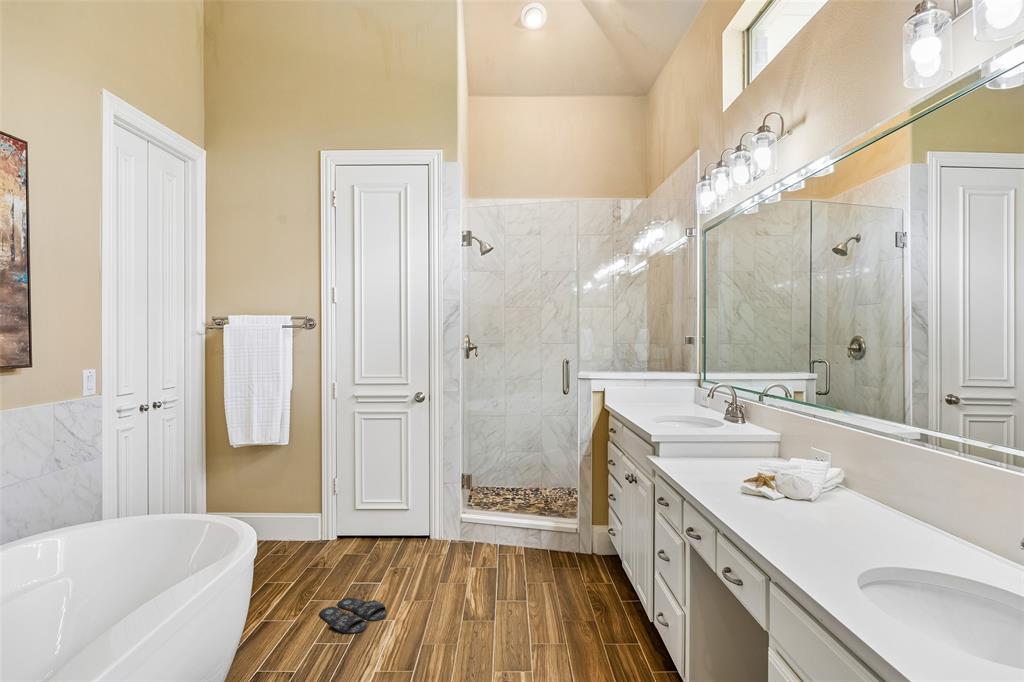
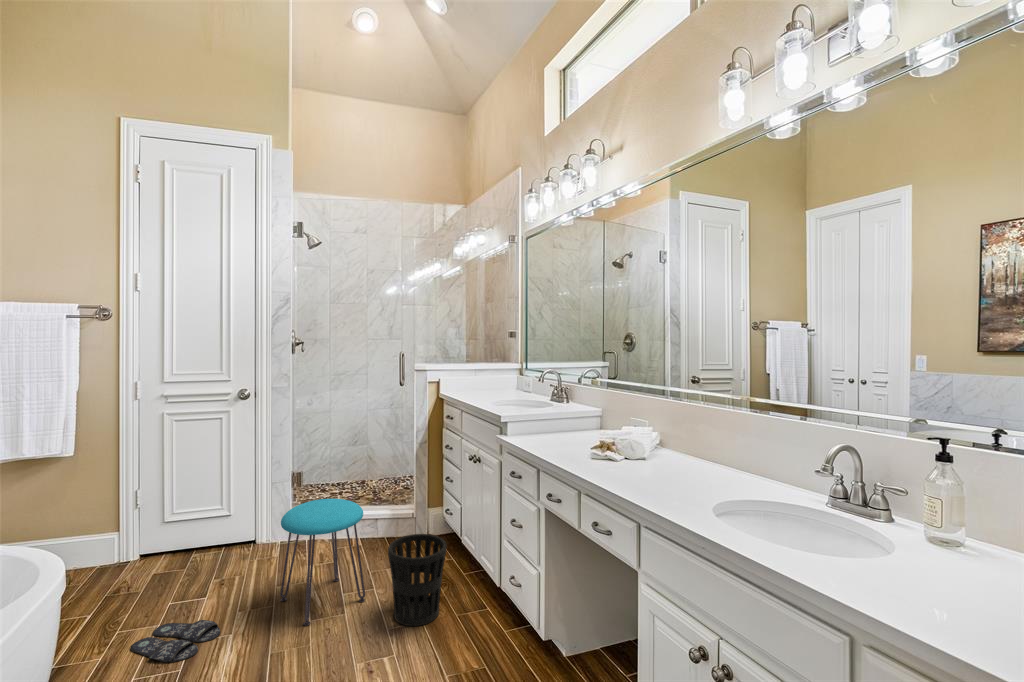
stool: none [439,503,515,626] -> present [280,499,365,626]
wastebasket: none [533,552,594,651] -> present [388,534,446,626]

